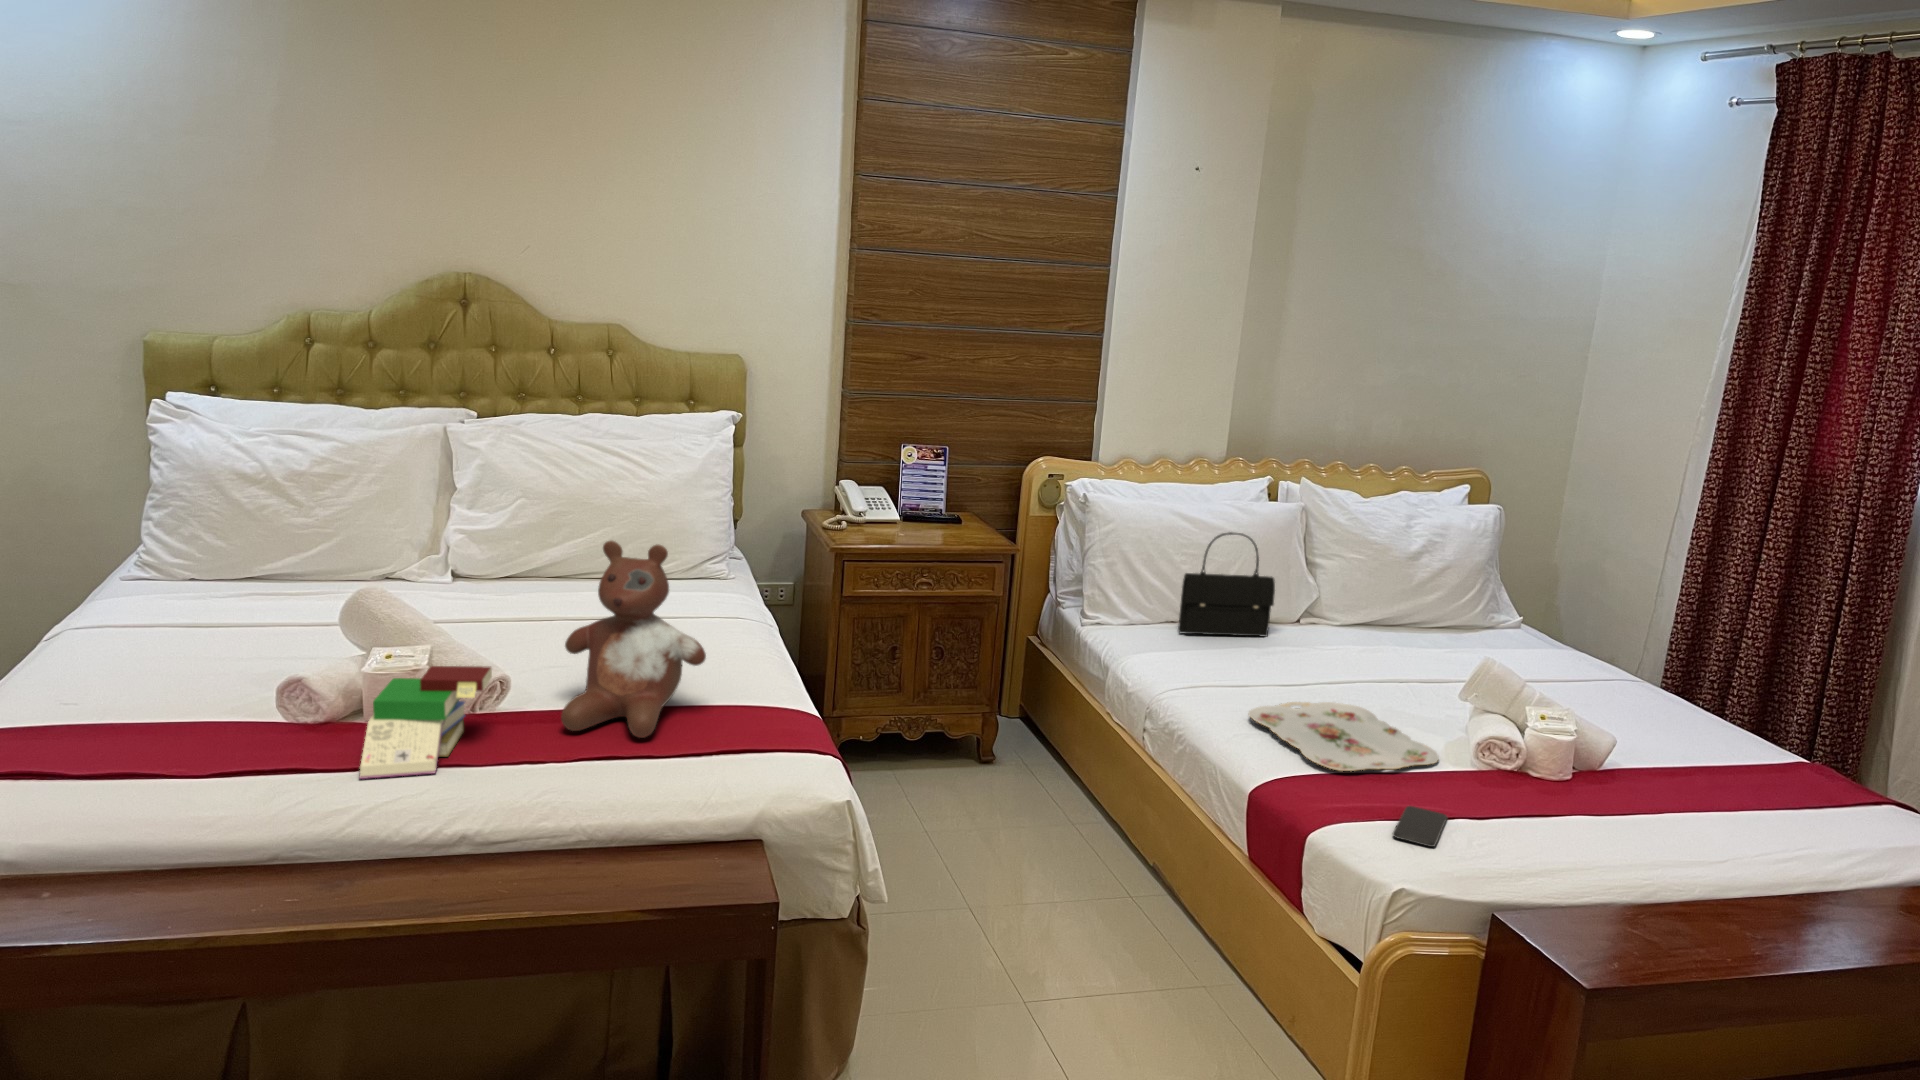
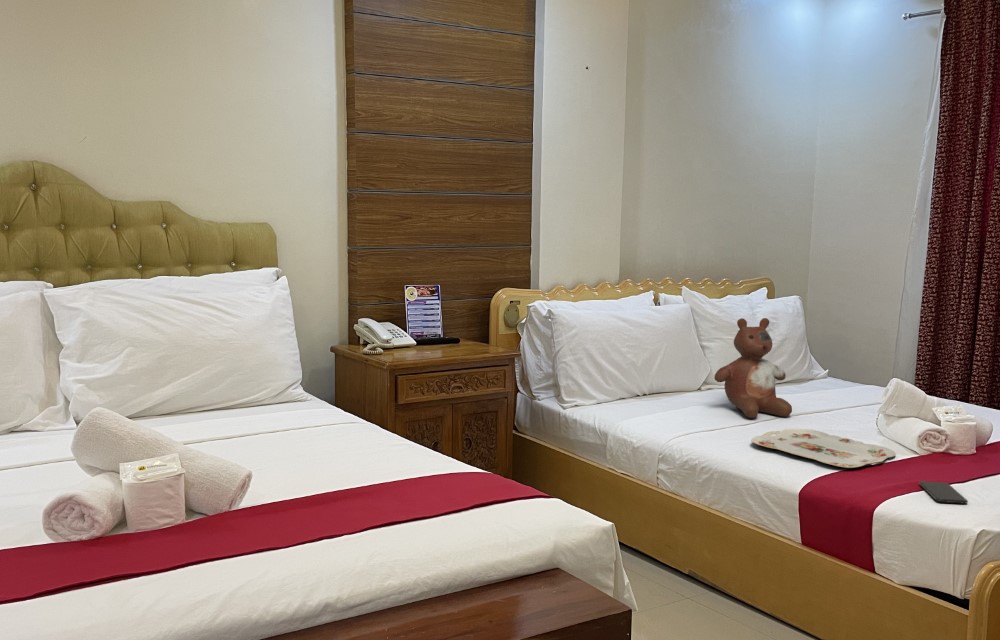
handbag: present [1178,532,1275,636] -> none [636,326,697,403]
stuffed bear: present [561,541,706,738] -> present [714,318,792,418]
book: present [359,666,492,779] -> none [157,471,263,593]

